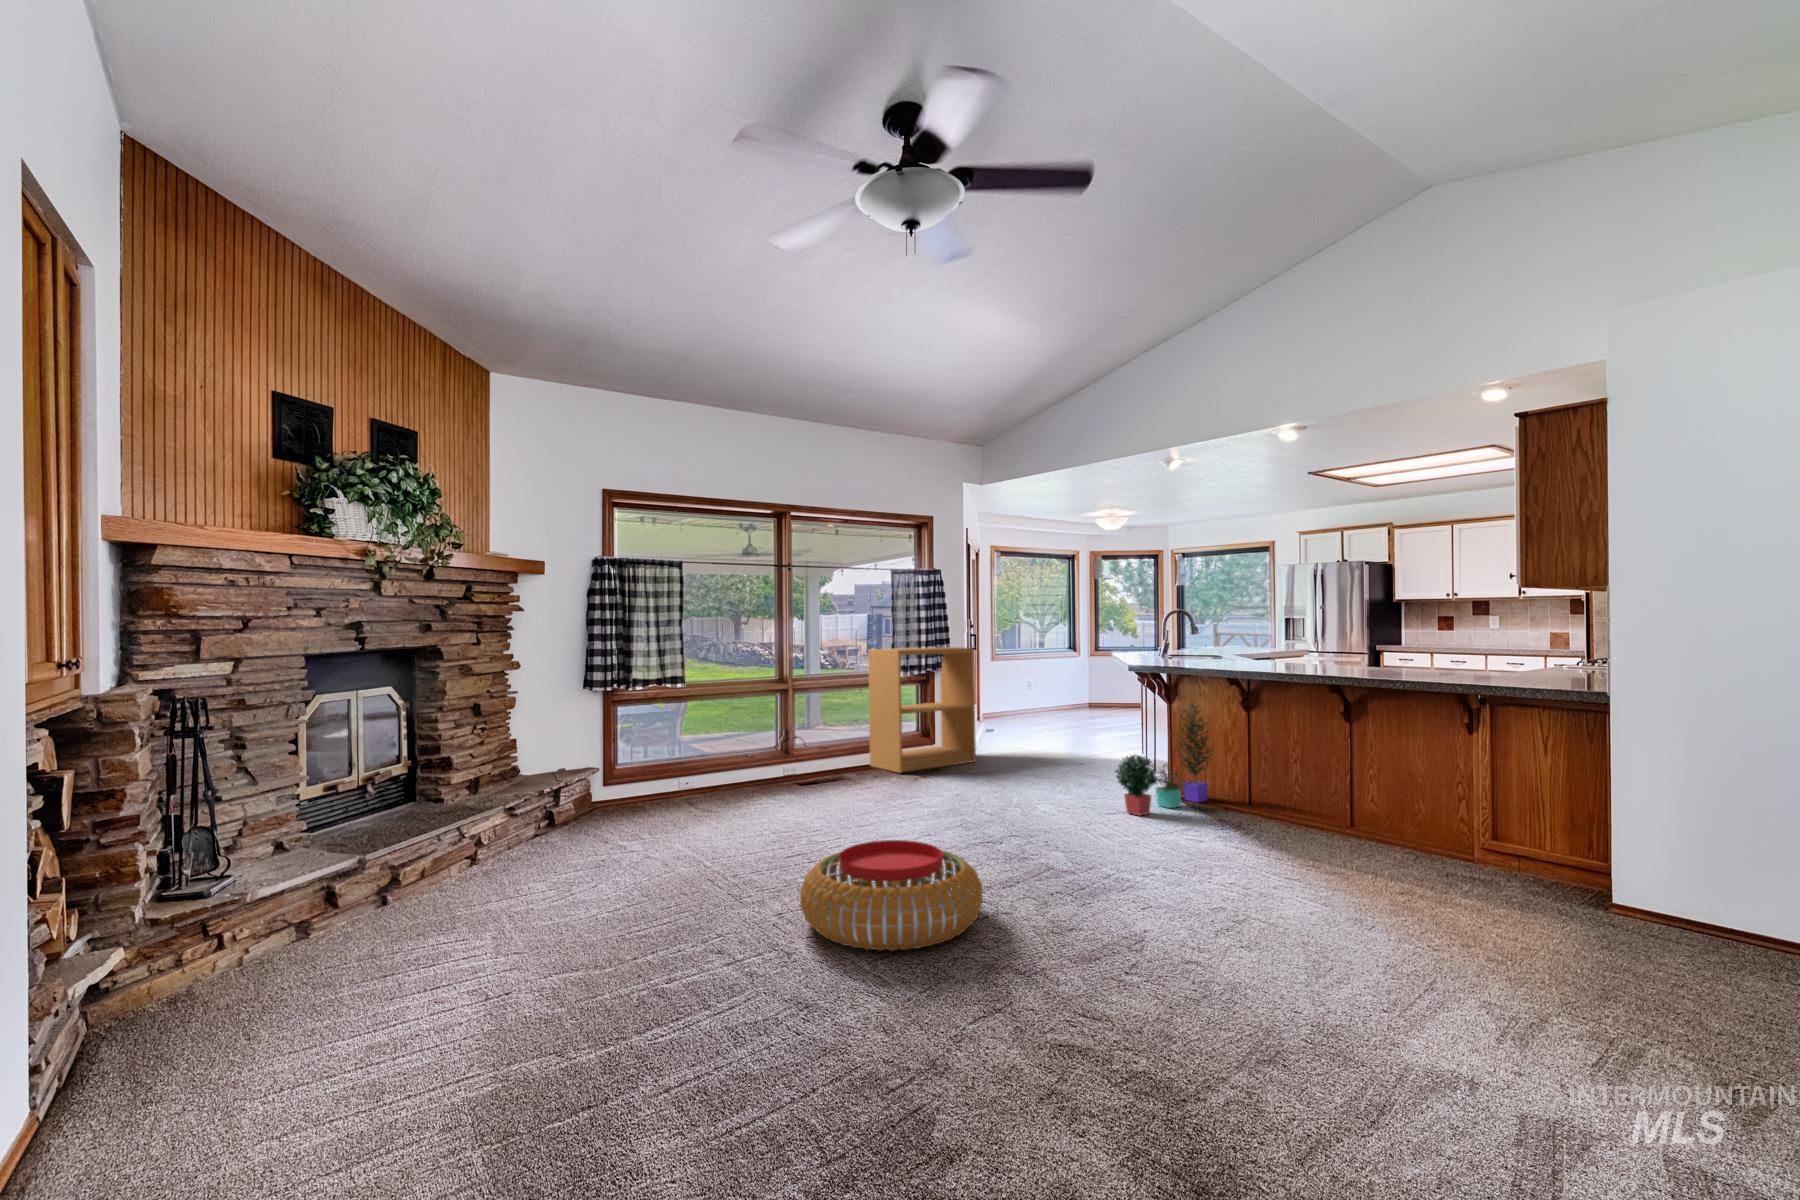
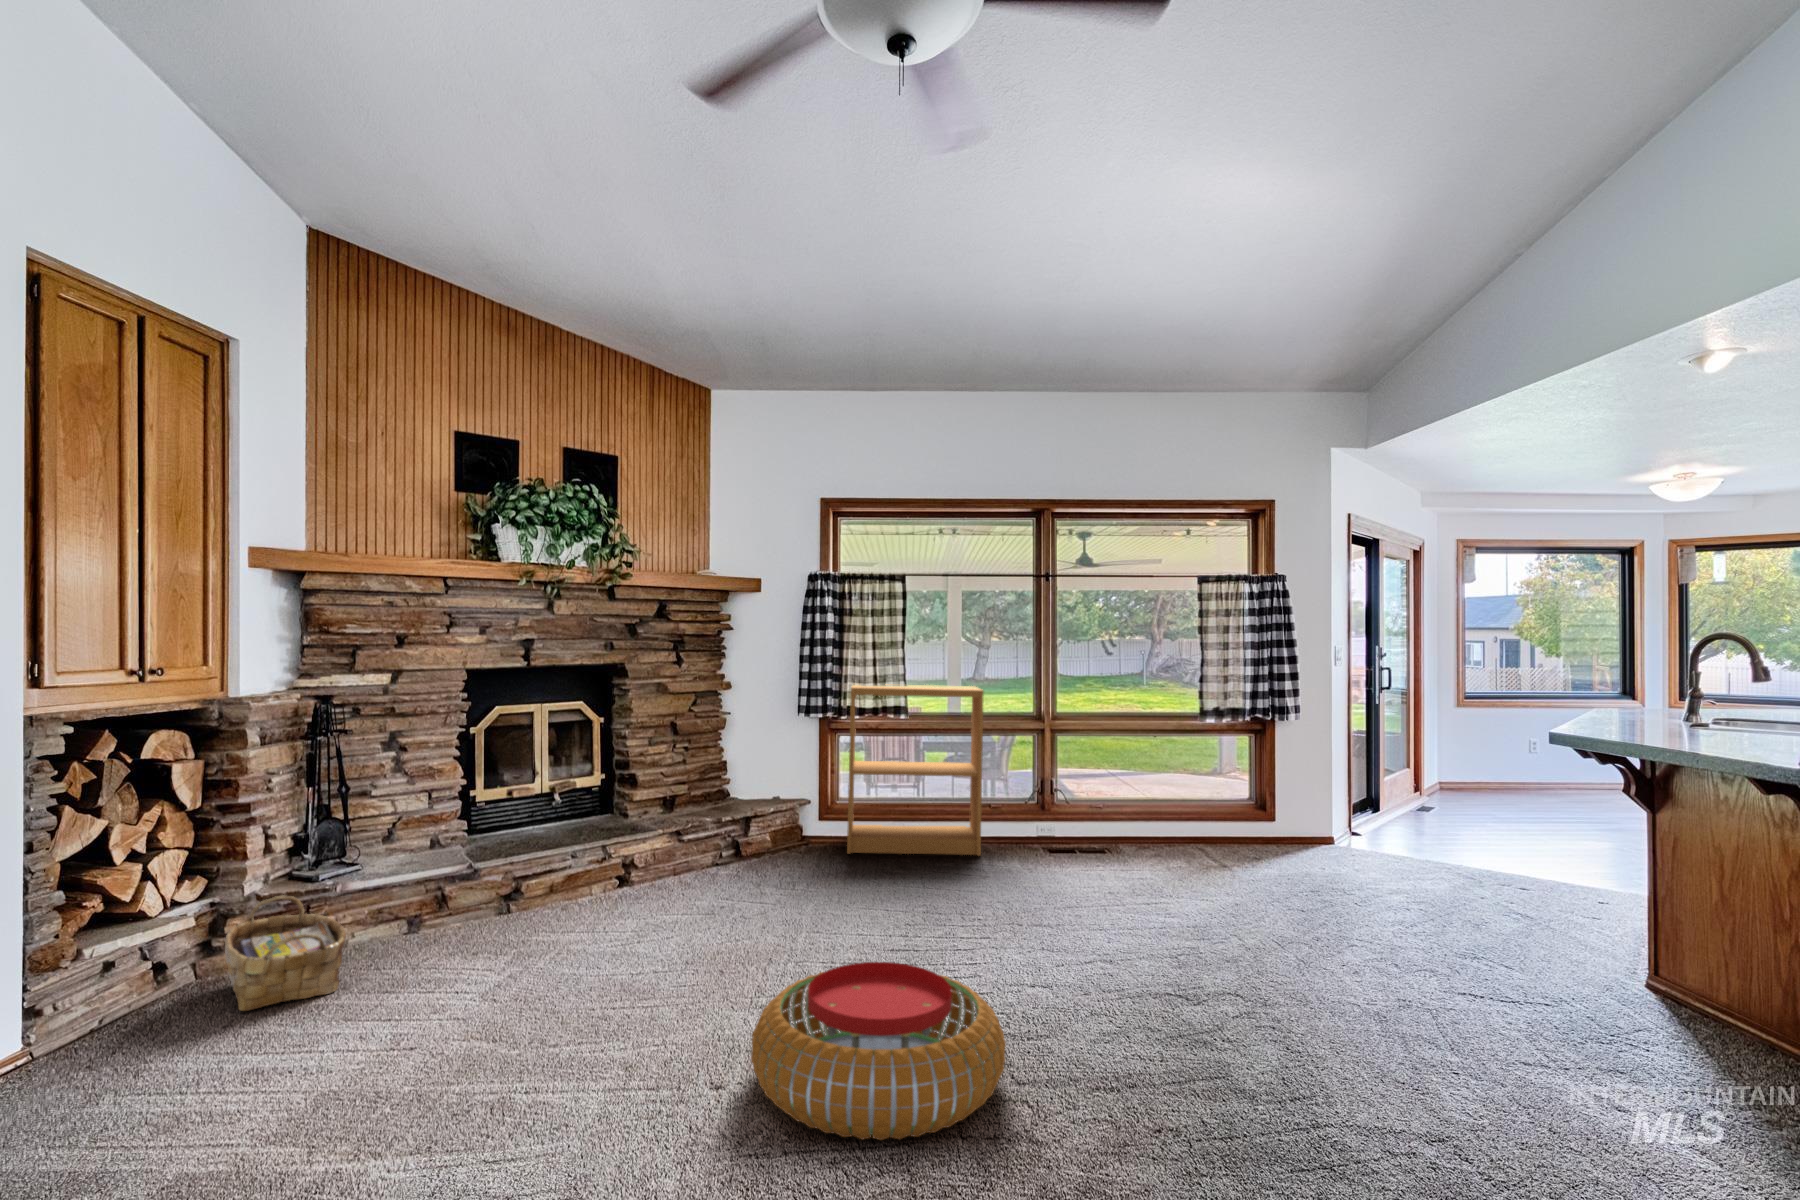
bookshelf: present [868,647,976,773] -> present [847,684,984,856]
potted plant: present [1115,703,1211,816] -> none [1450,828,1708,1021]
woven basket: none [125,919,301,1046] -> present [225,895,346,1011]

